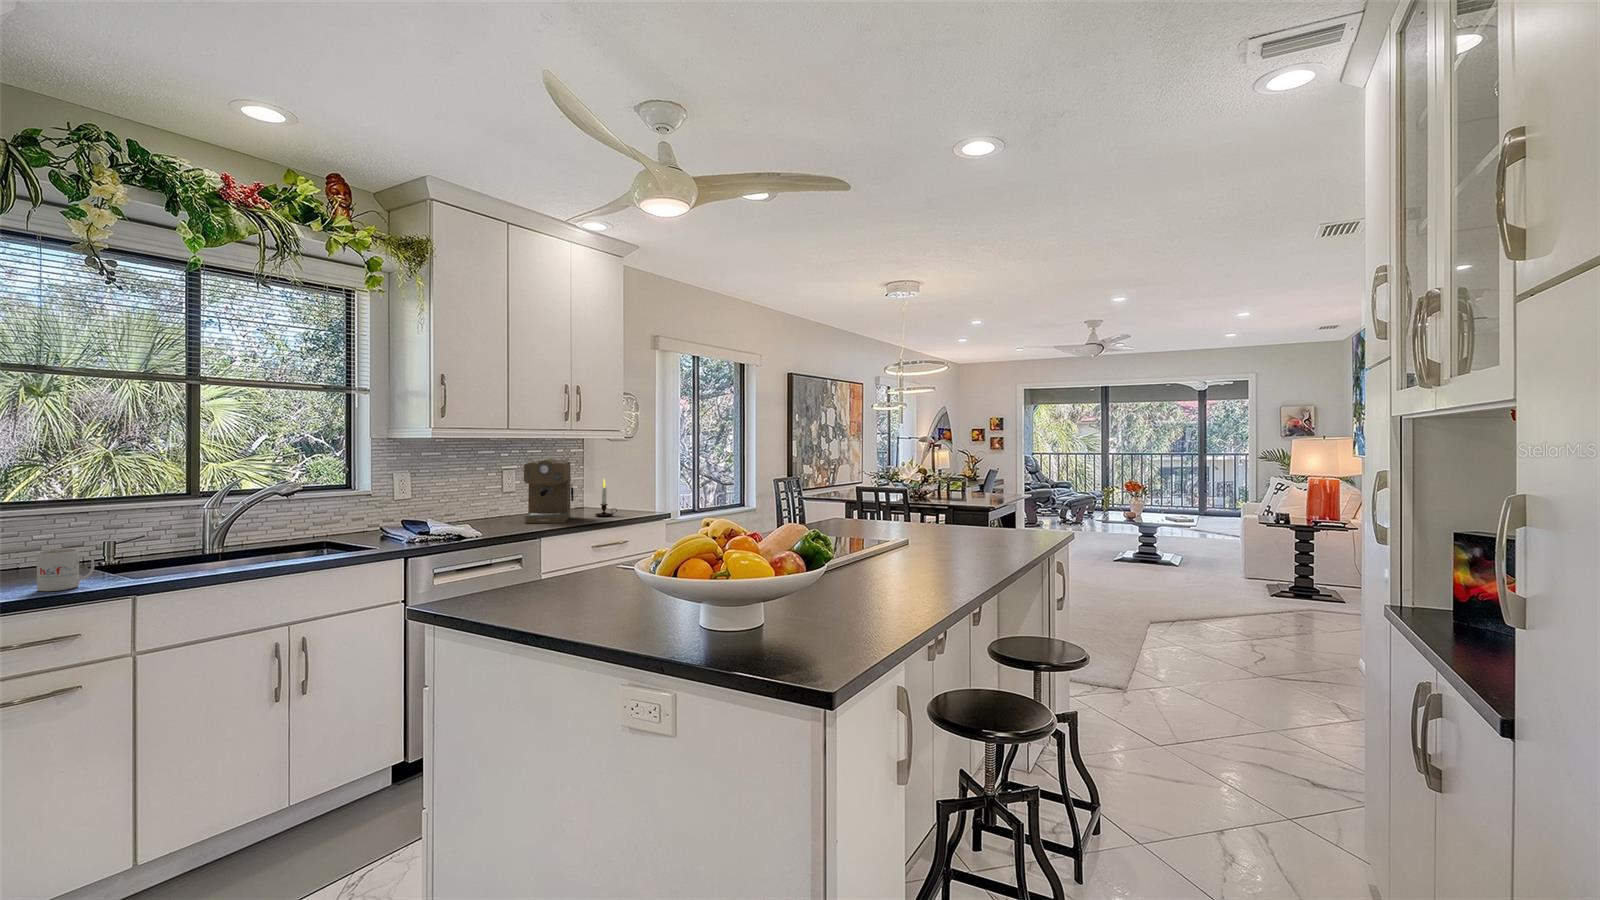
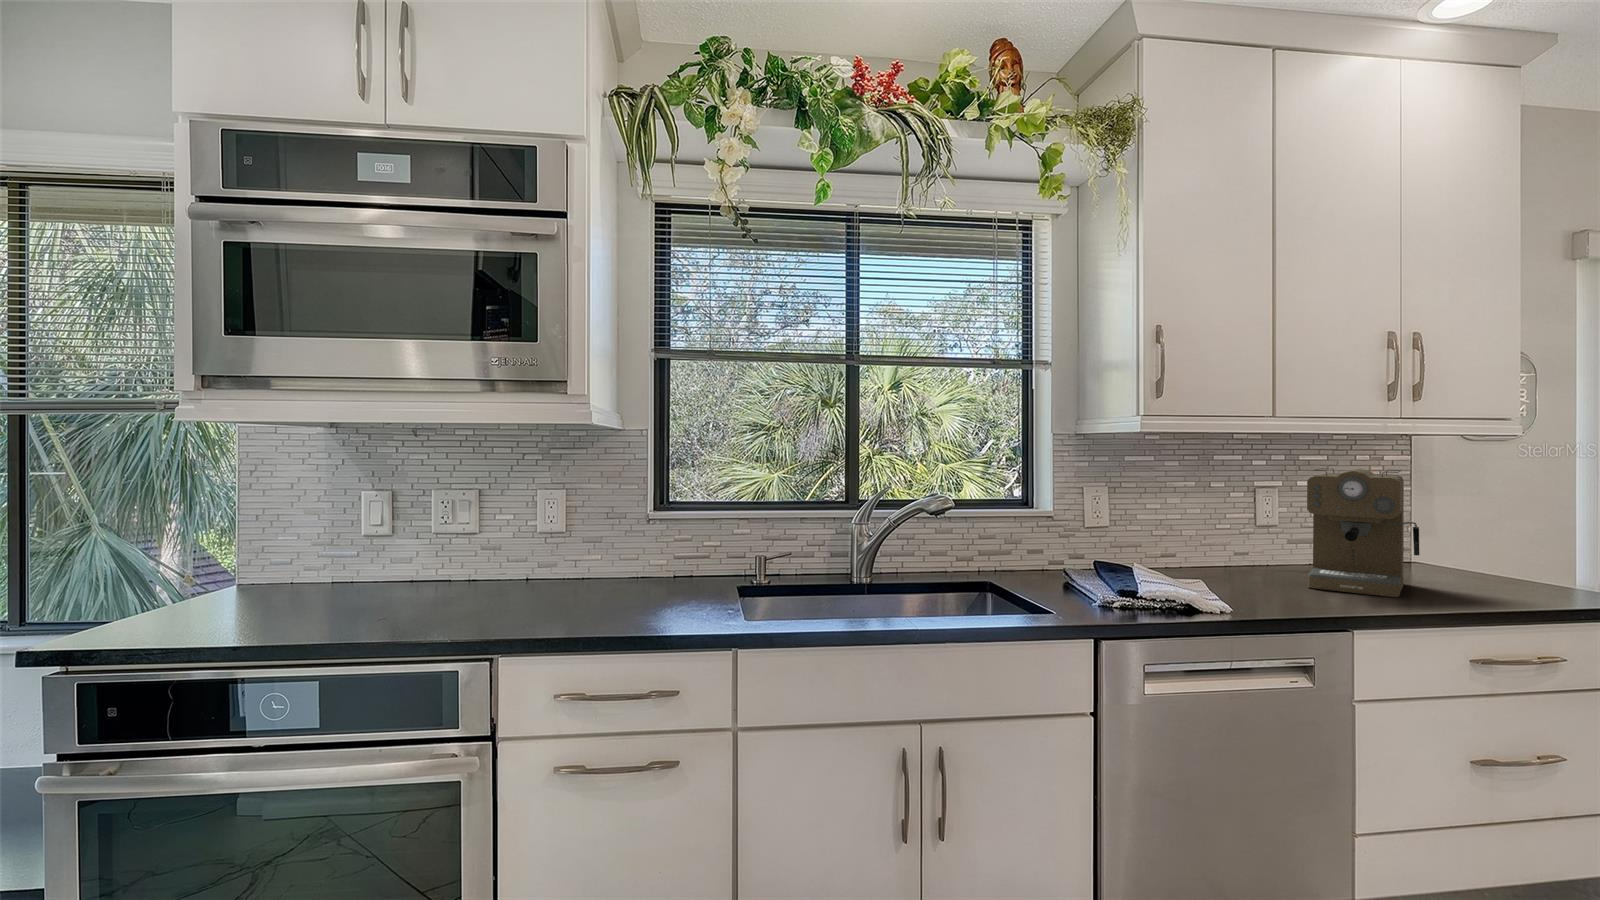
candle: present [595,479,617,517] -> none [1464,512,1523,592]
mug: present [37,549,95,591] -> none [647,571,701,626]

